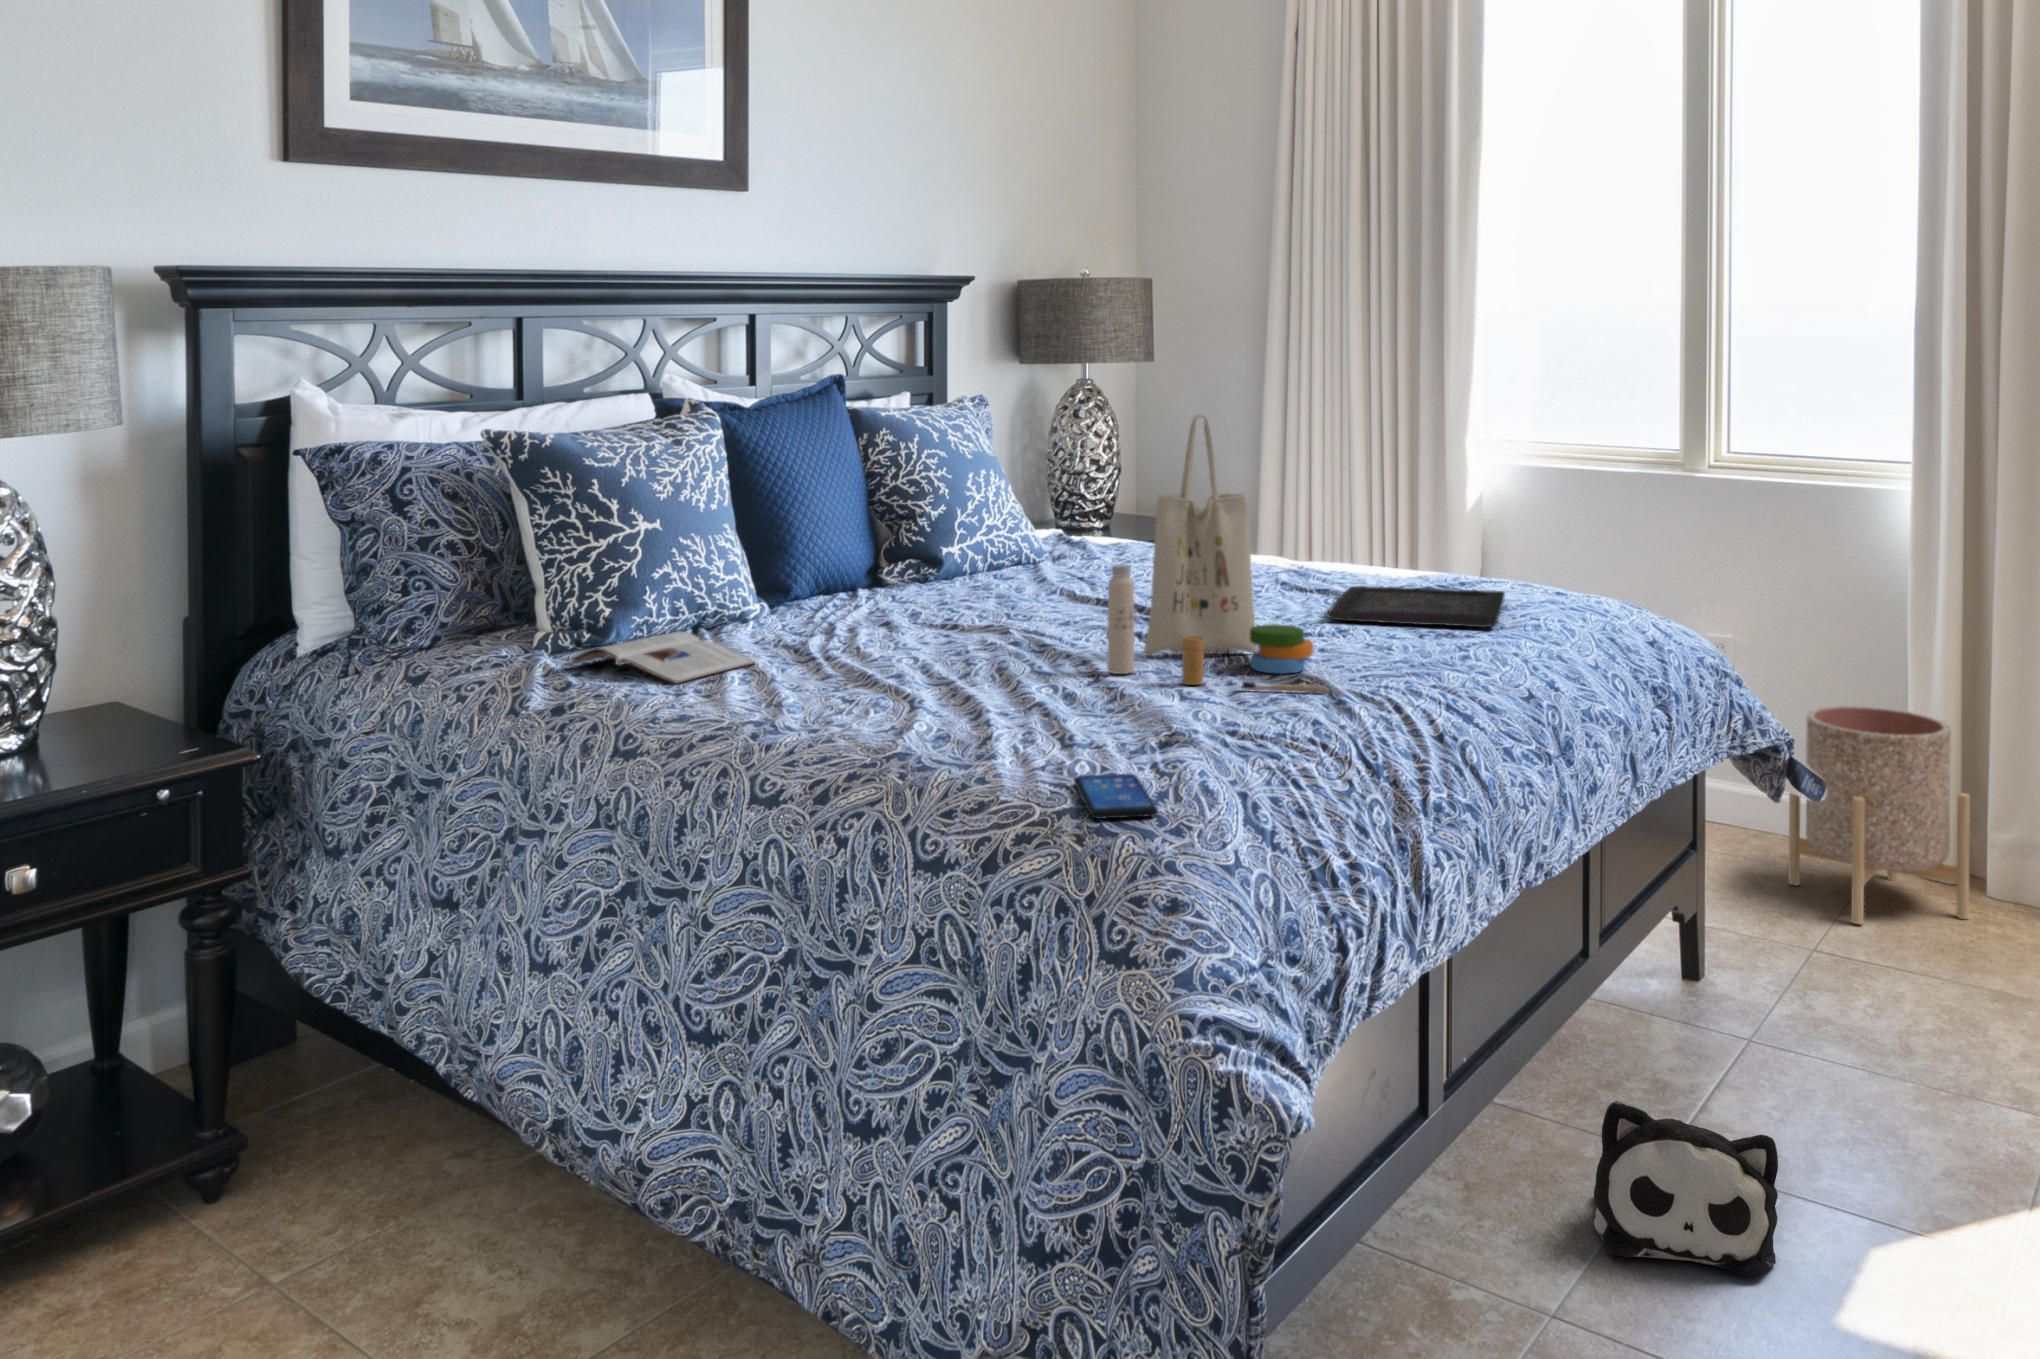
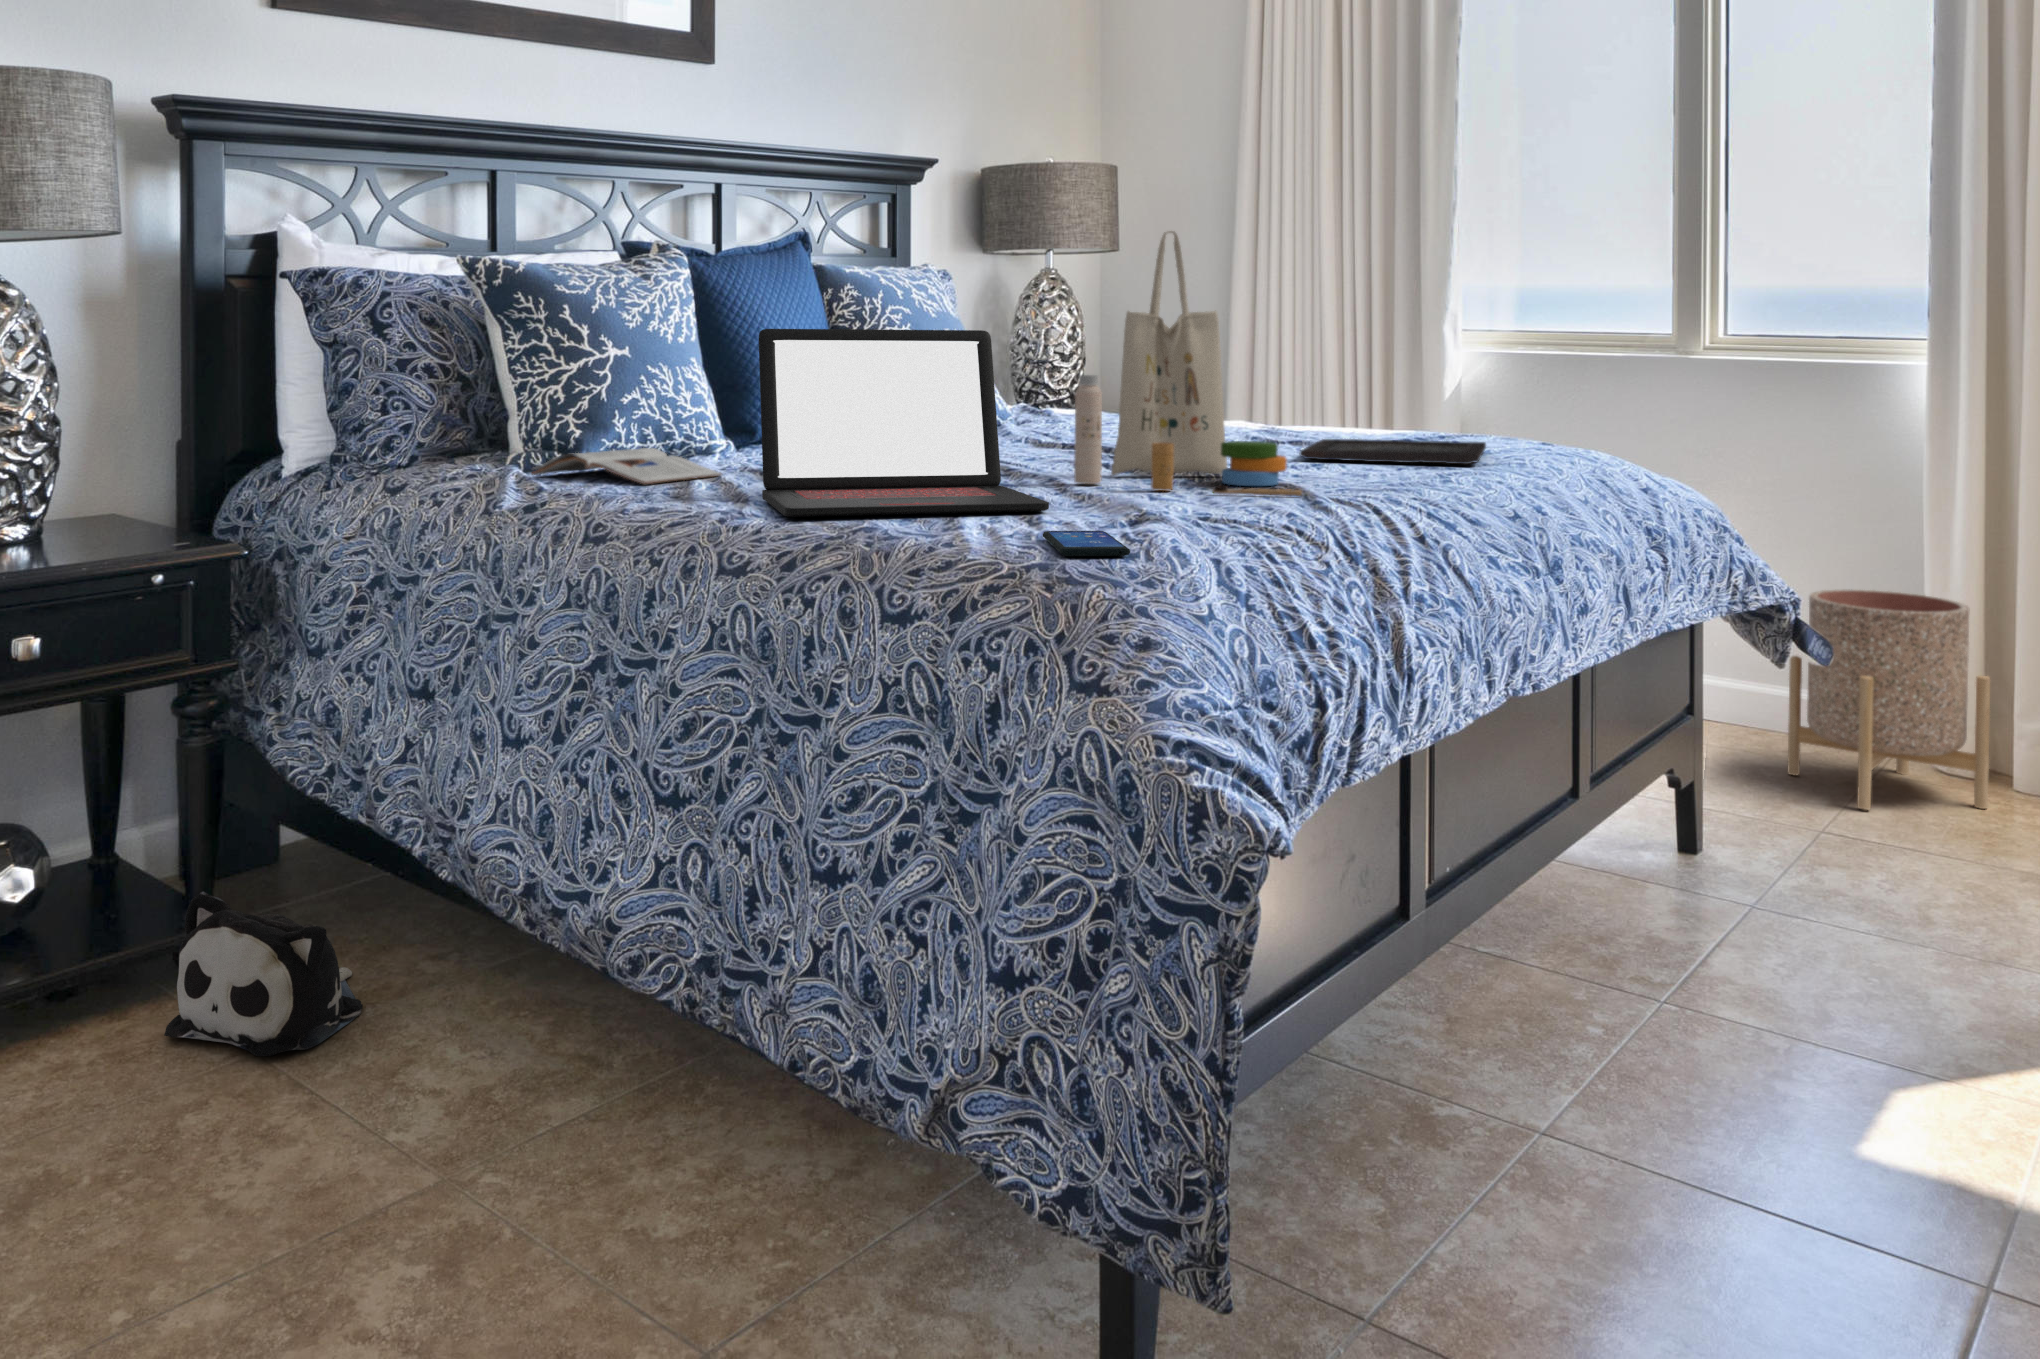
laptop: none [792,530,1081,748] -> present [759,329,1049,517]
plush toy: present [1594,1101,1778,1276] -> present [164,892,363,1056]

